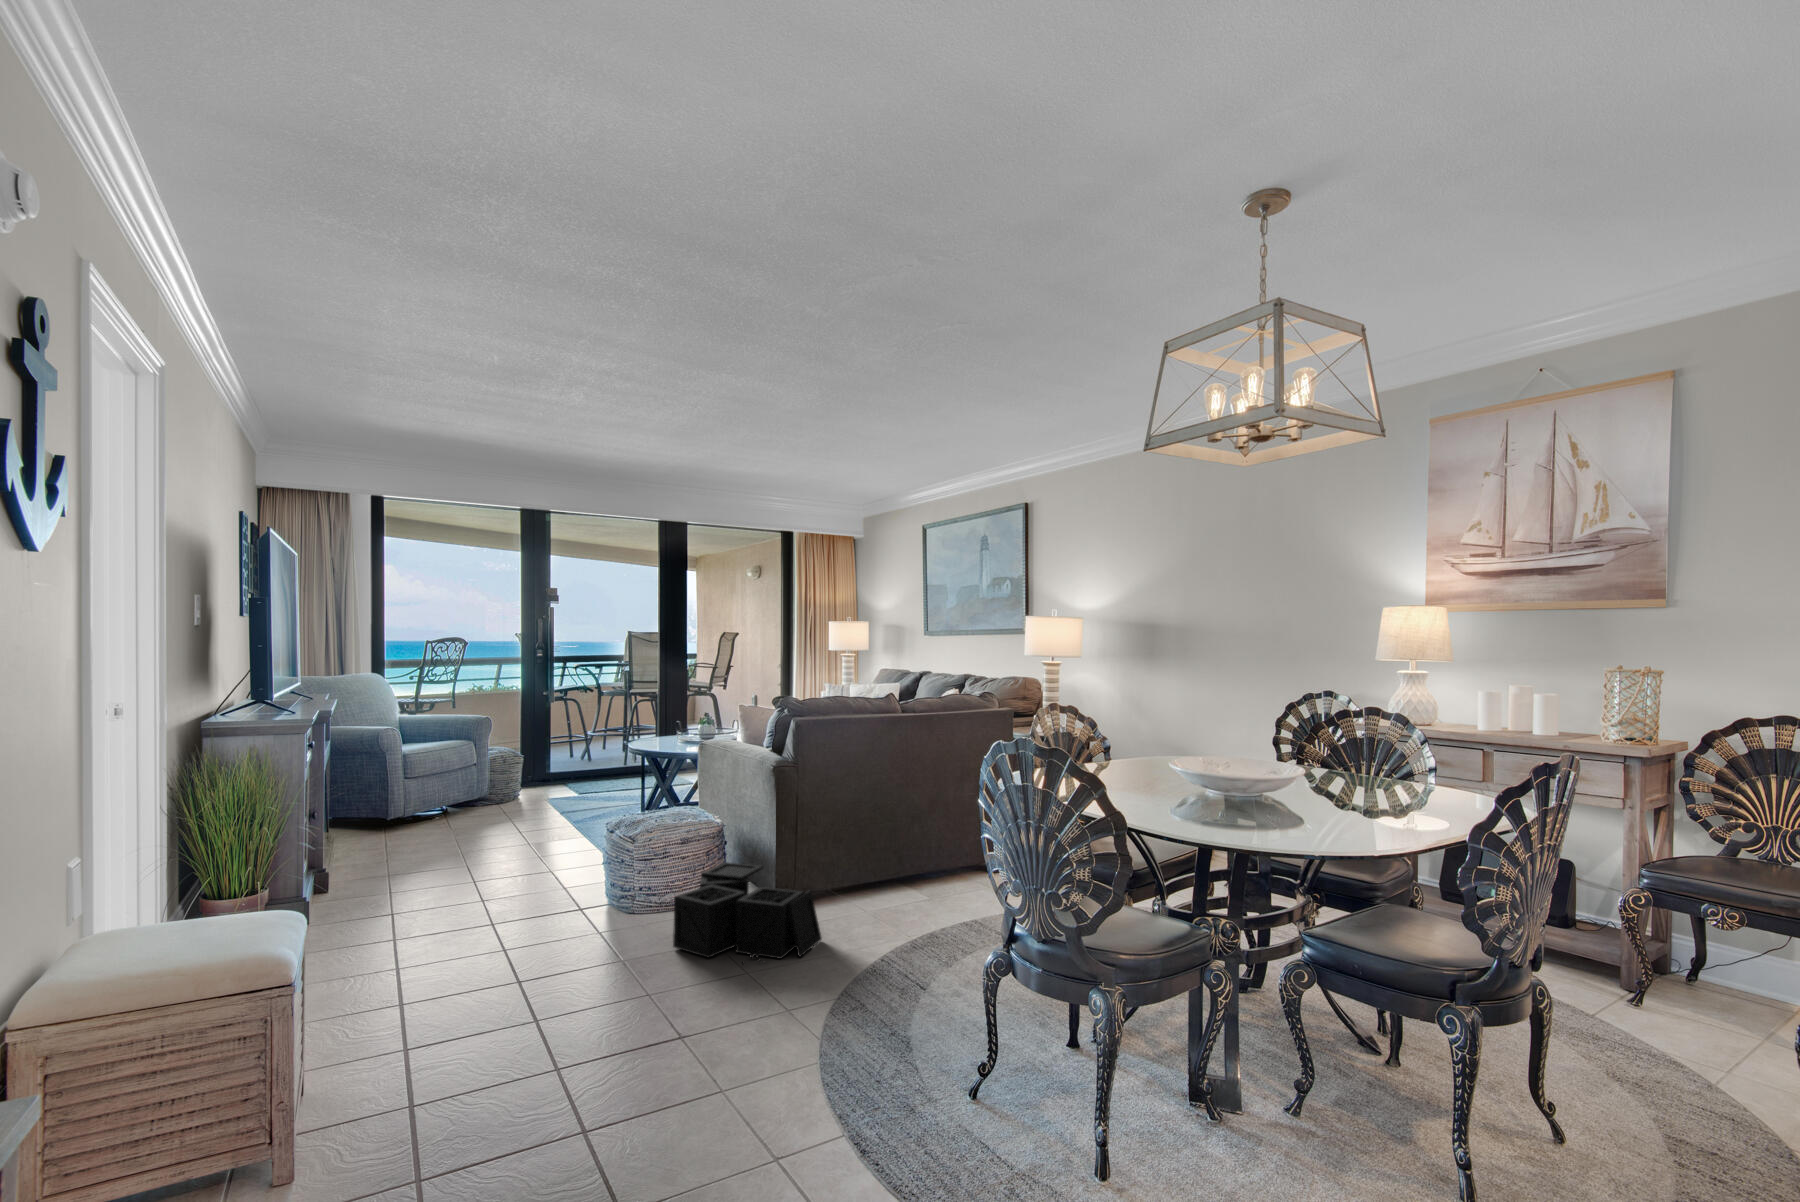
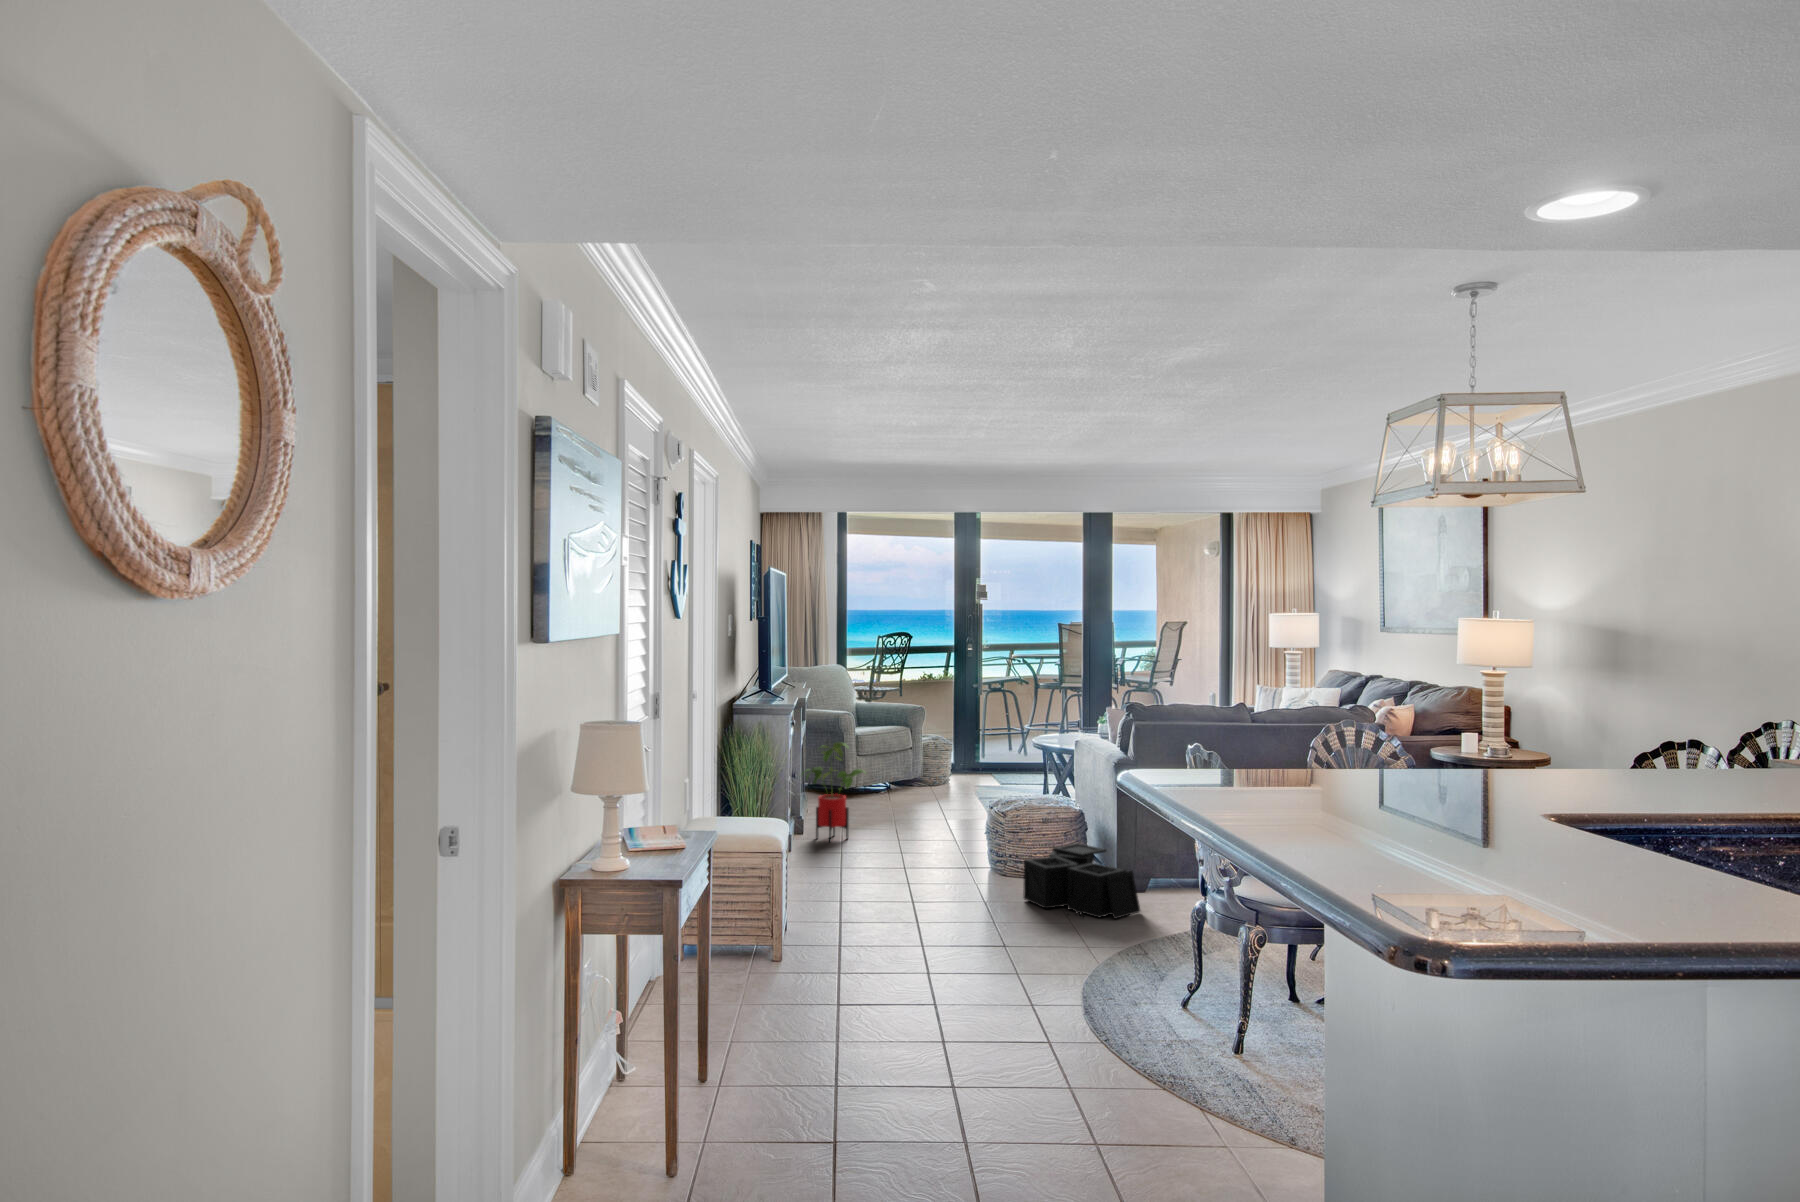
house plant: none [322,765,426,901] -> present [806,742,864,841]

